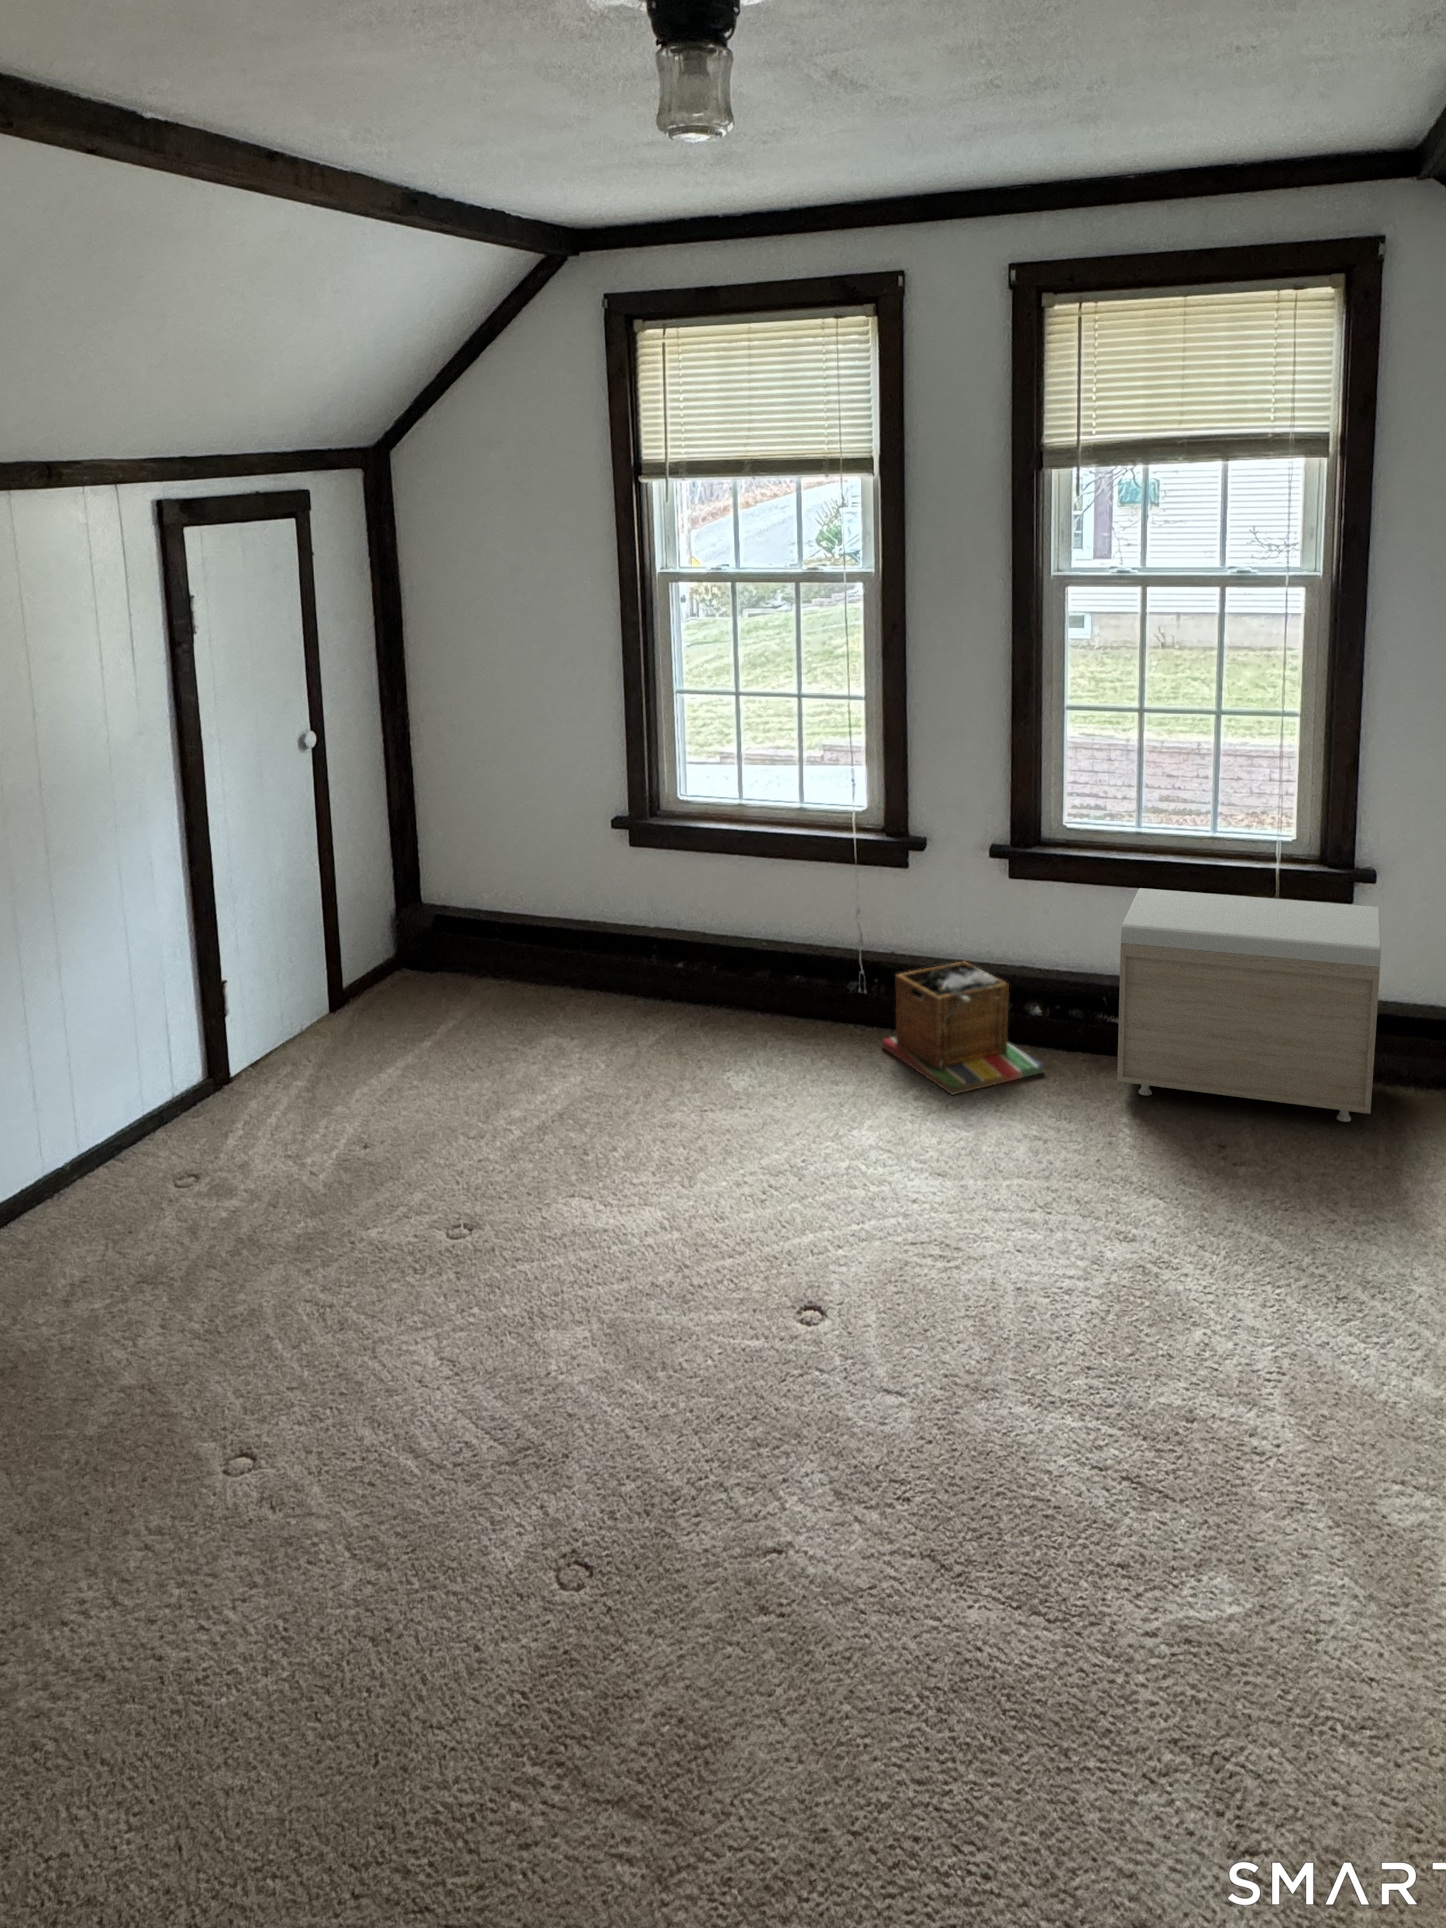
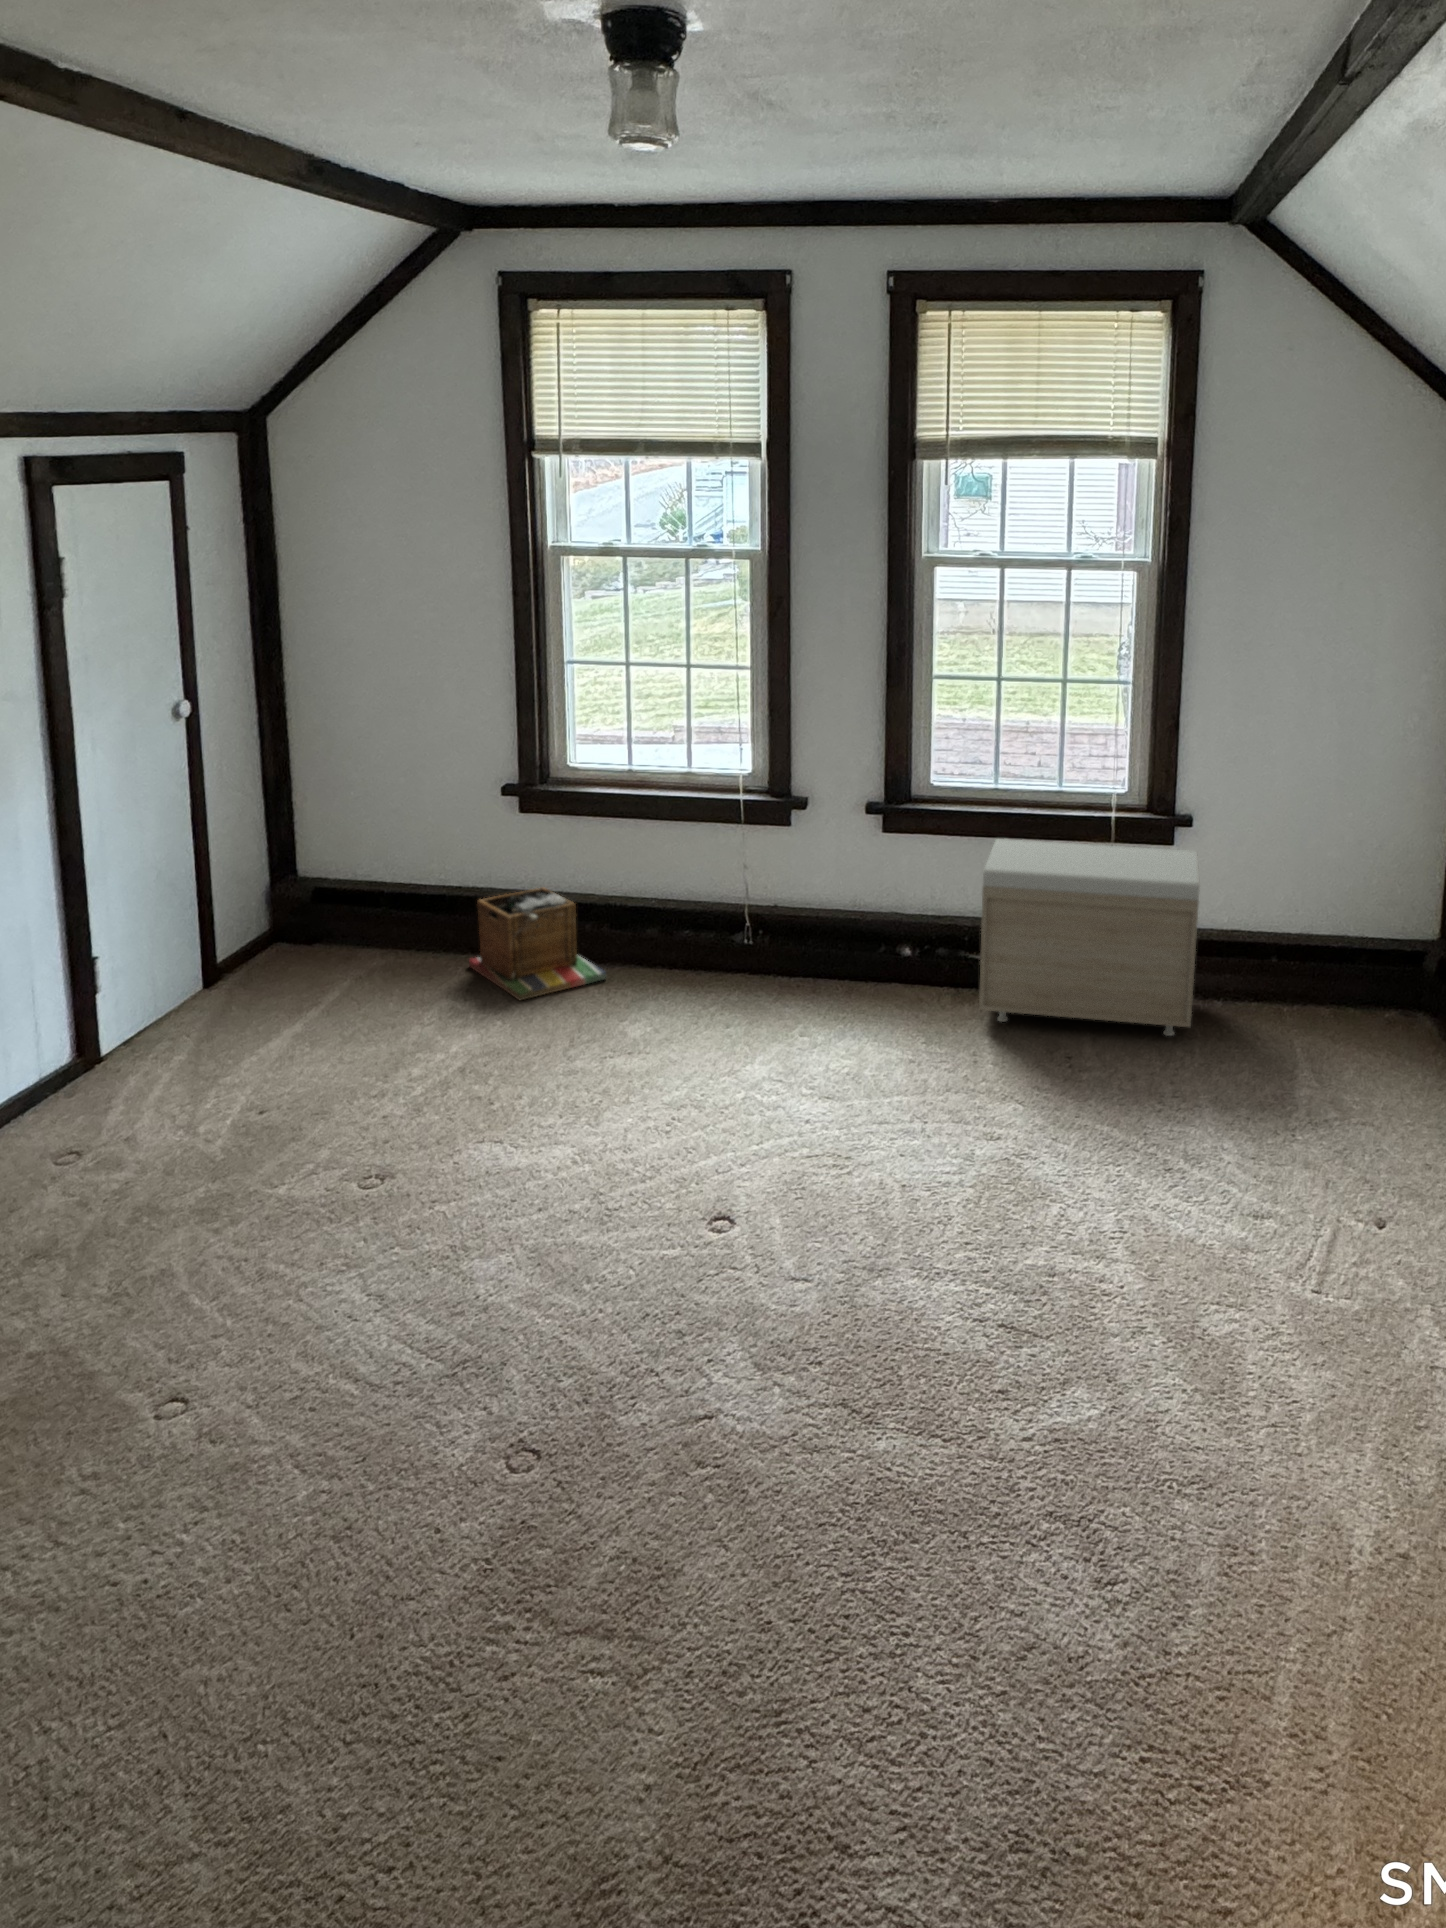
laundry basket: present [882,961,1044,1095] -> present [469,887,606,1000]

